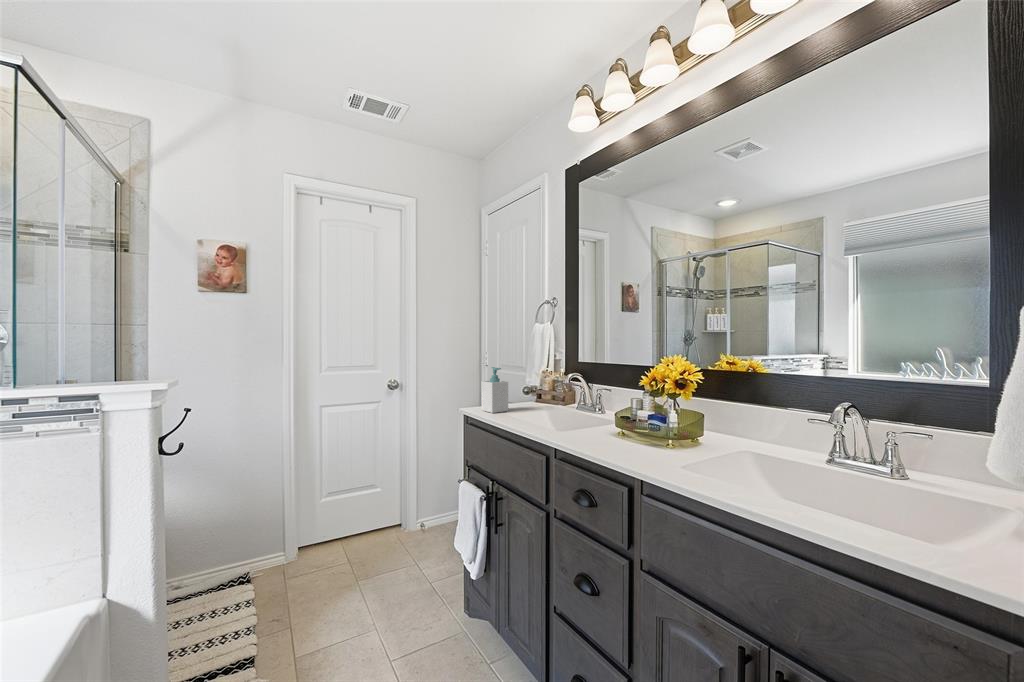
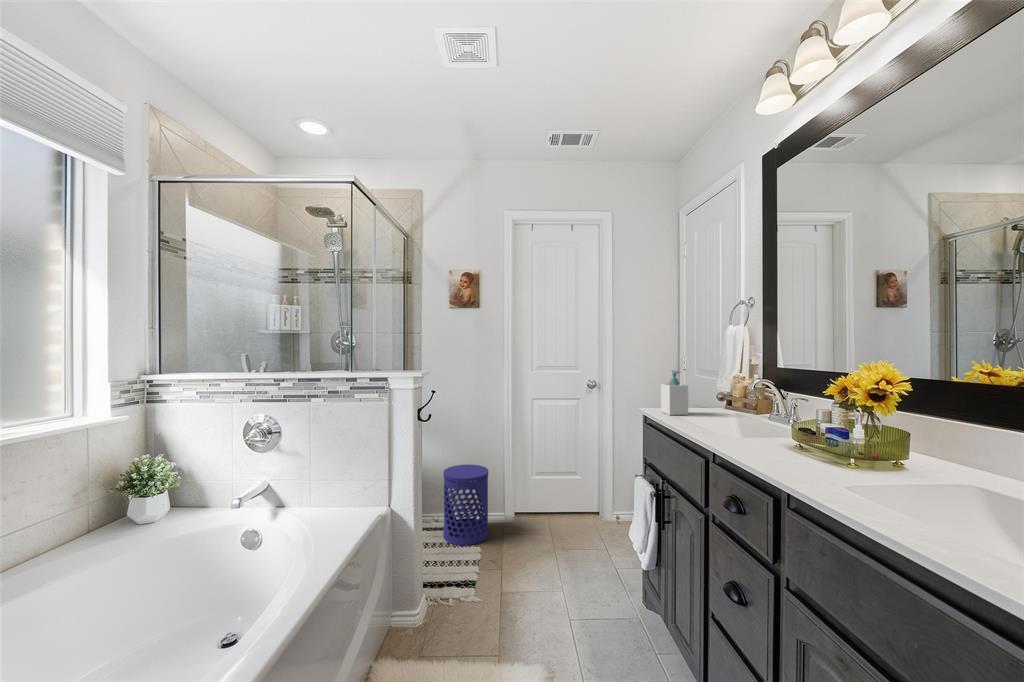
waste bin: none [191,498,263,613] -> present [443,464,489,545]

